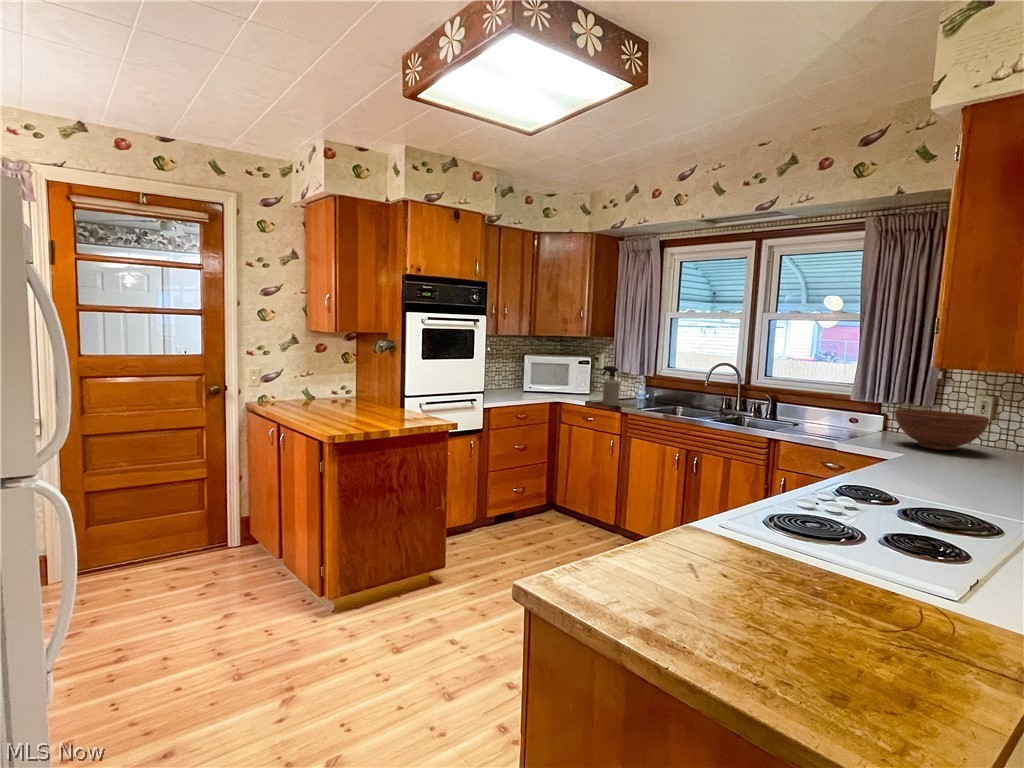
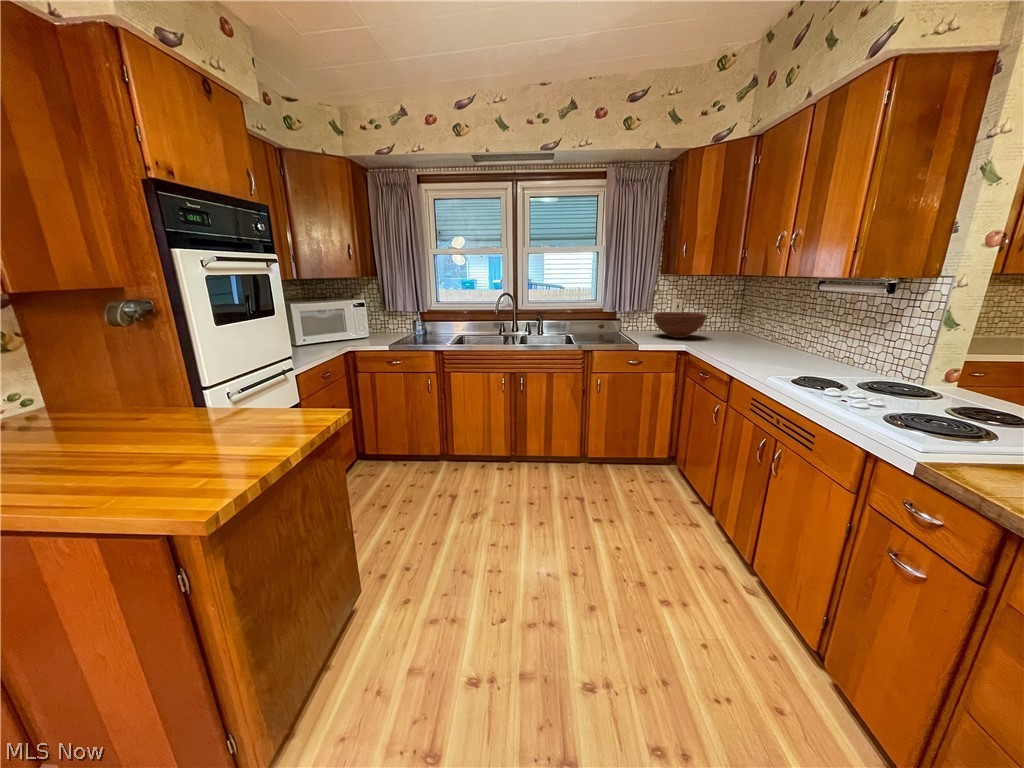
spray bottle: present [602,366,620,406] -> none [397,304,419,343]

